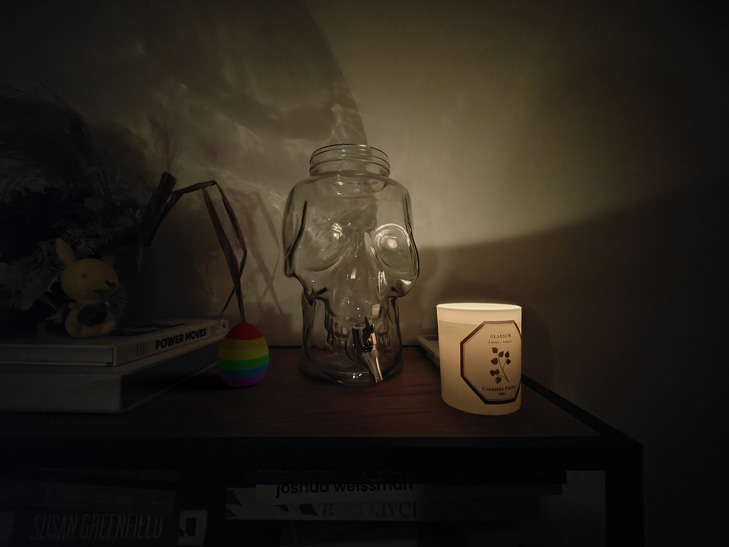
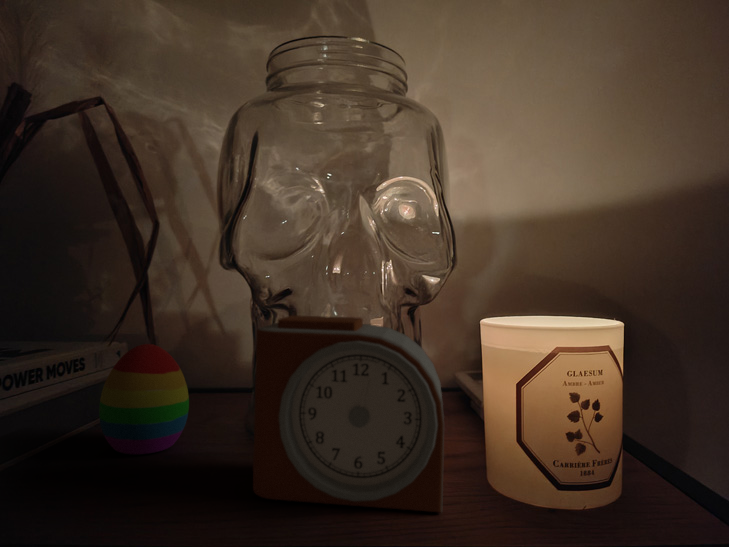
alarm clock: none [310,305,422,419] -> present [253,315,444,512]

